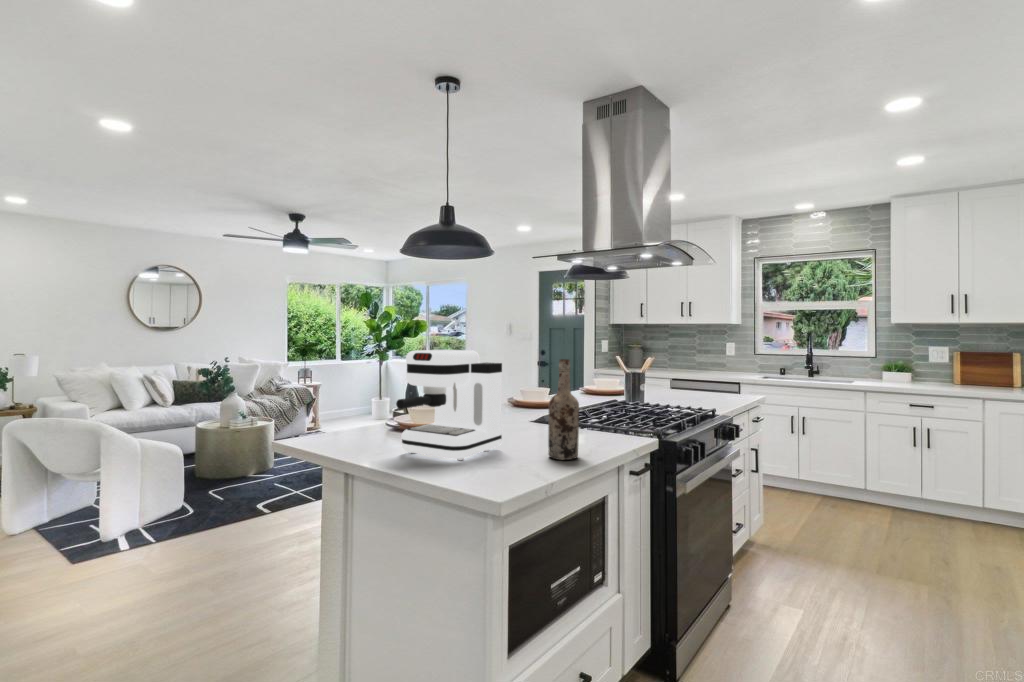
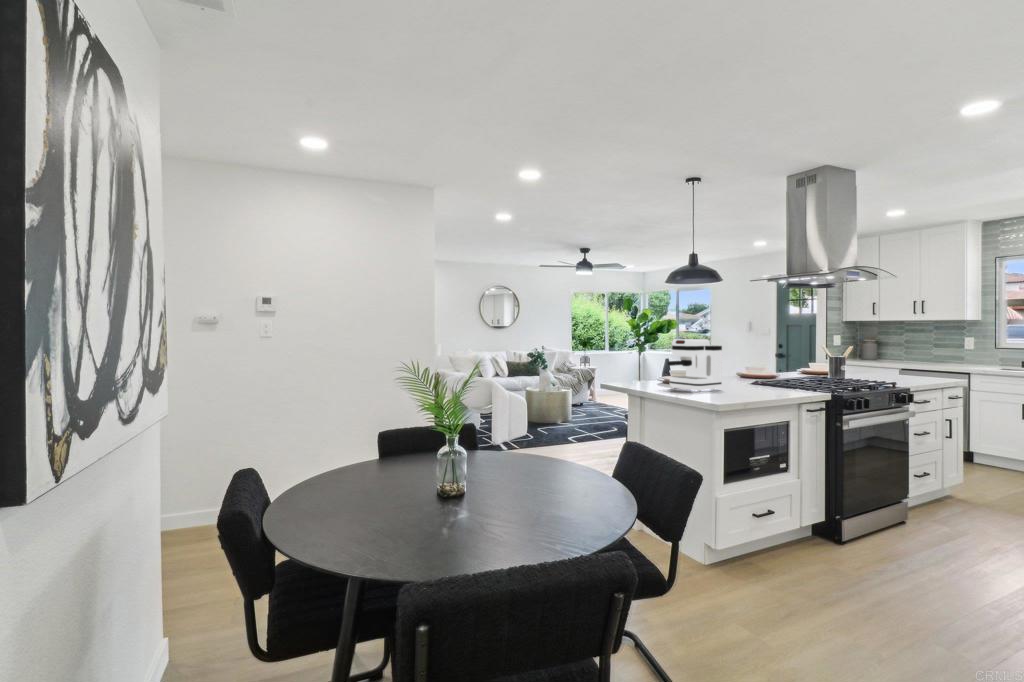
wine bottle: present [548,359,579,460] -> none [746,344,763,394]

